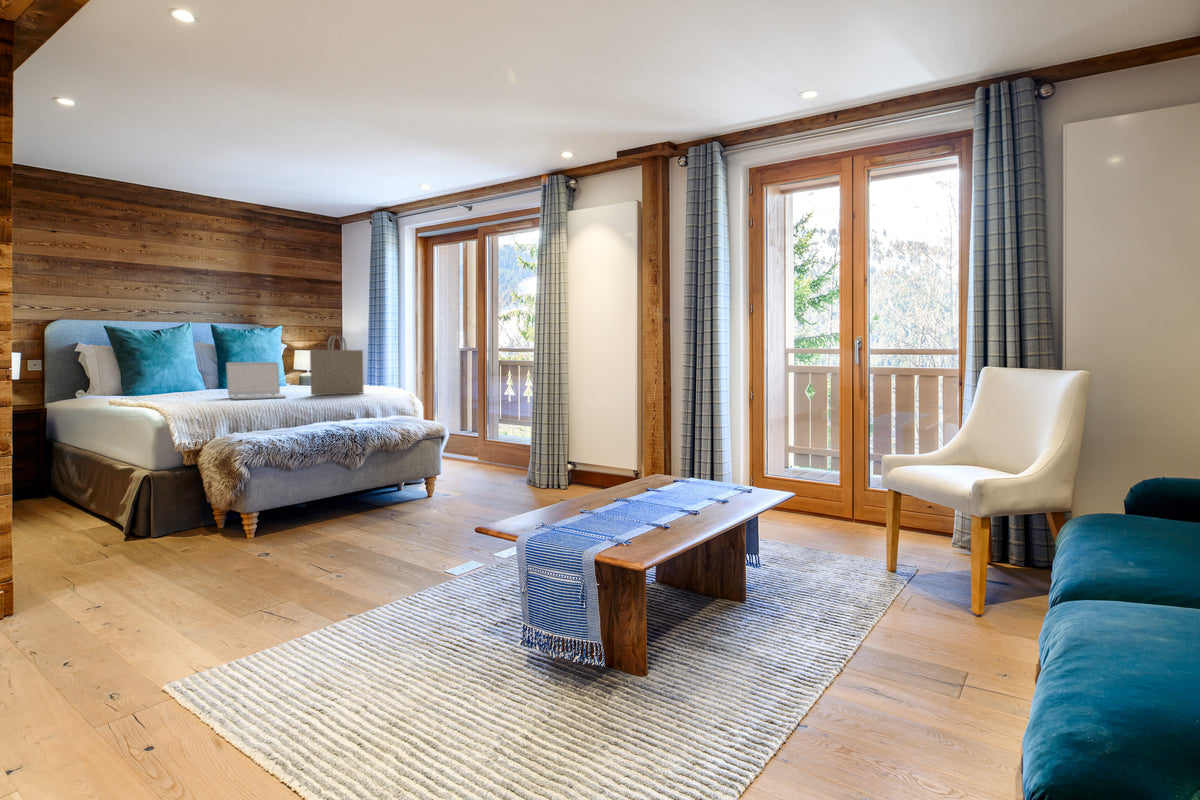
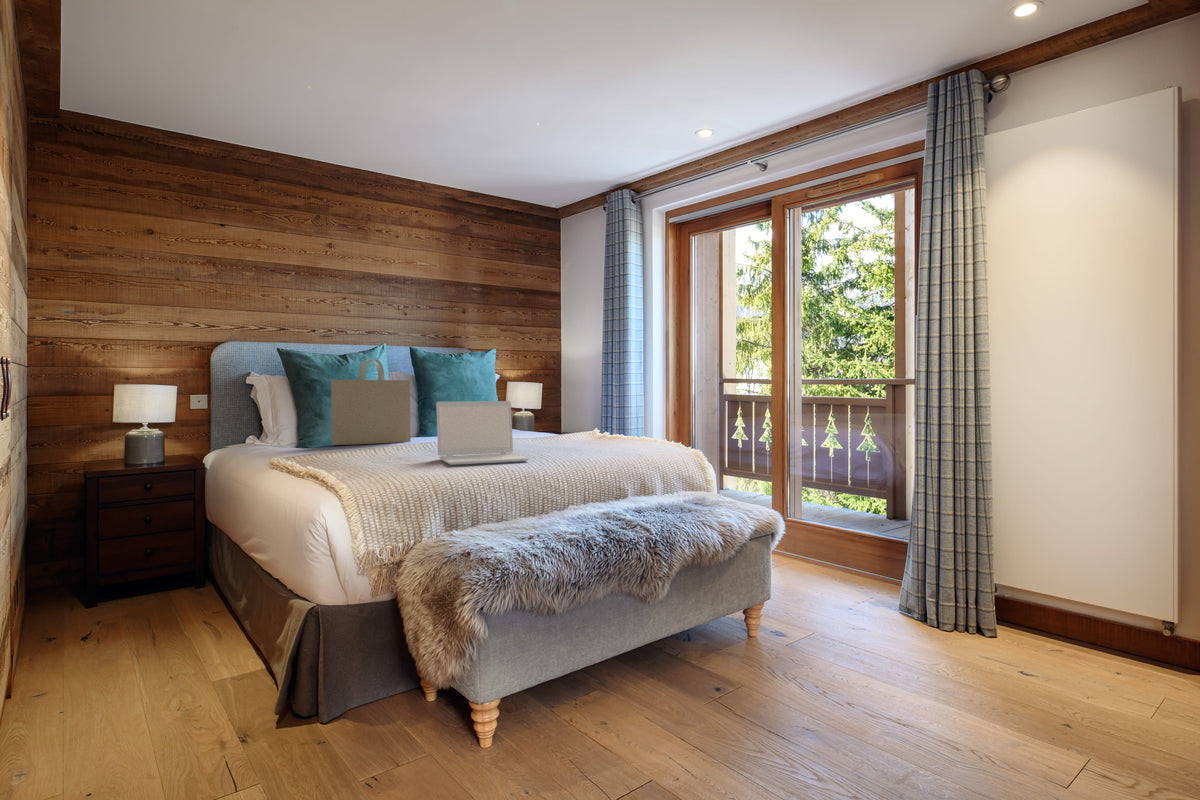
tote bag: present [310,336,364,395] -> present [331,359,410,445]

